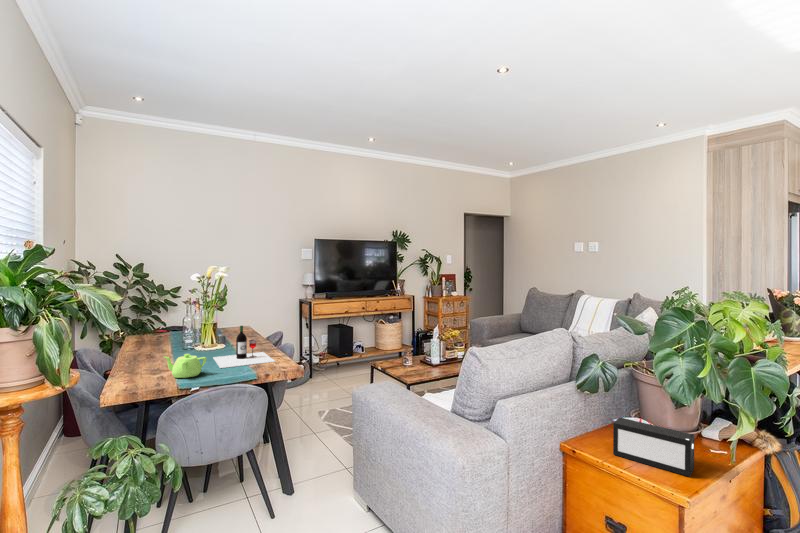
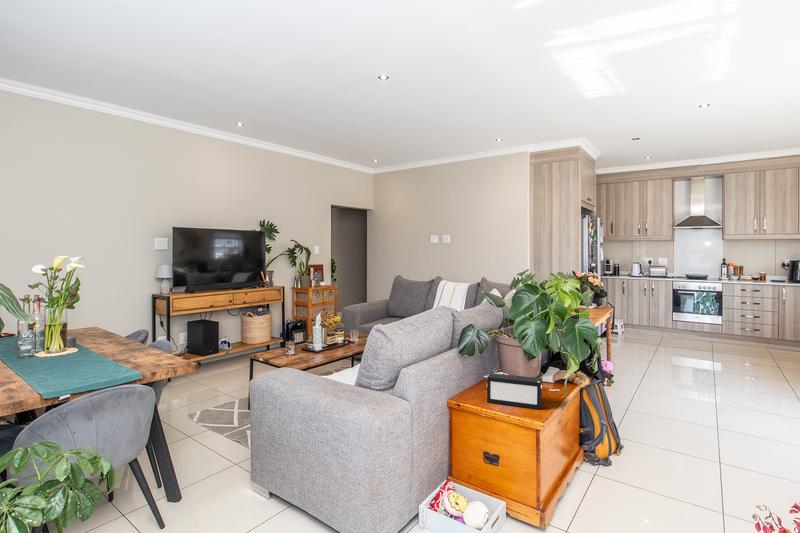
wine bottle: present [213,326,274,368] -> none [75,323,159,370]
teapot: present [165,354,207,378] -> none [22,357,80,385]

